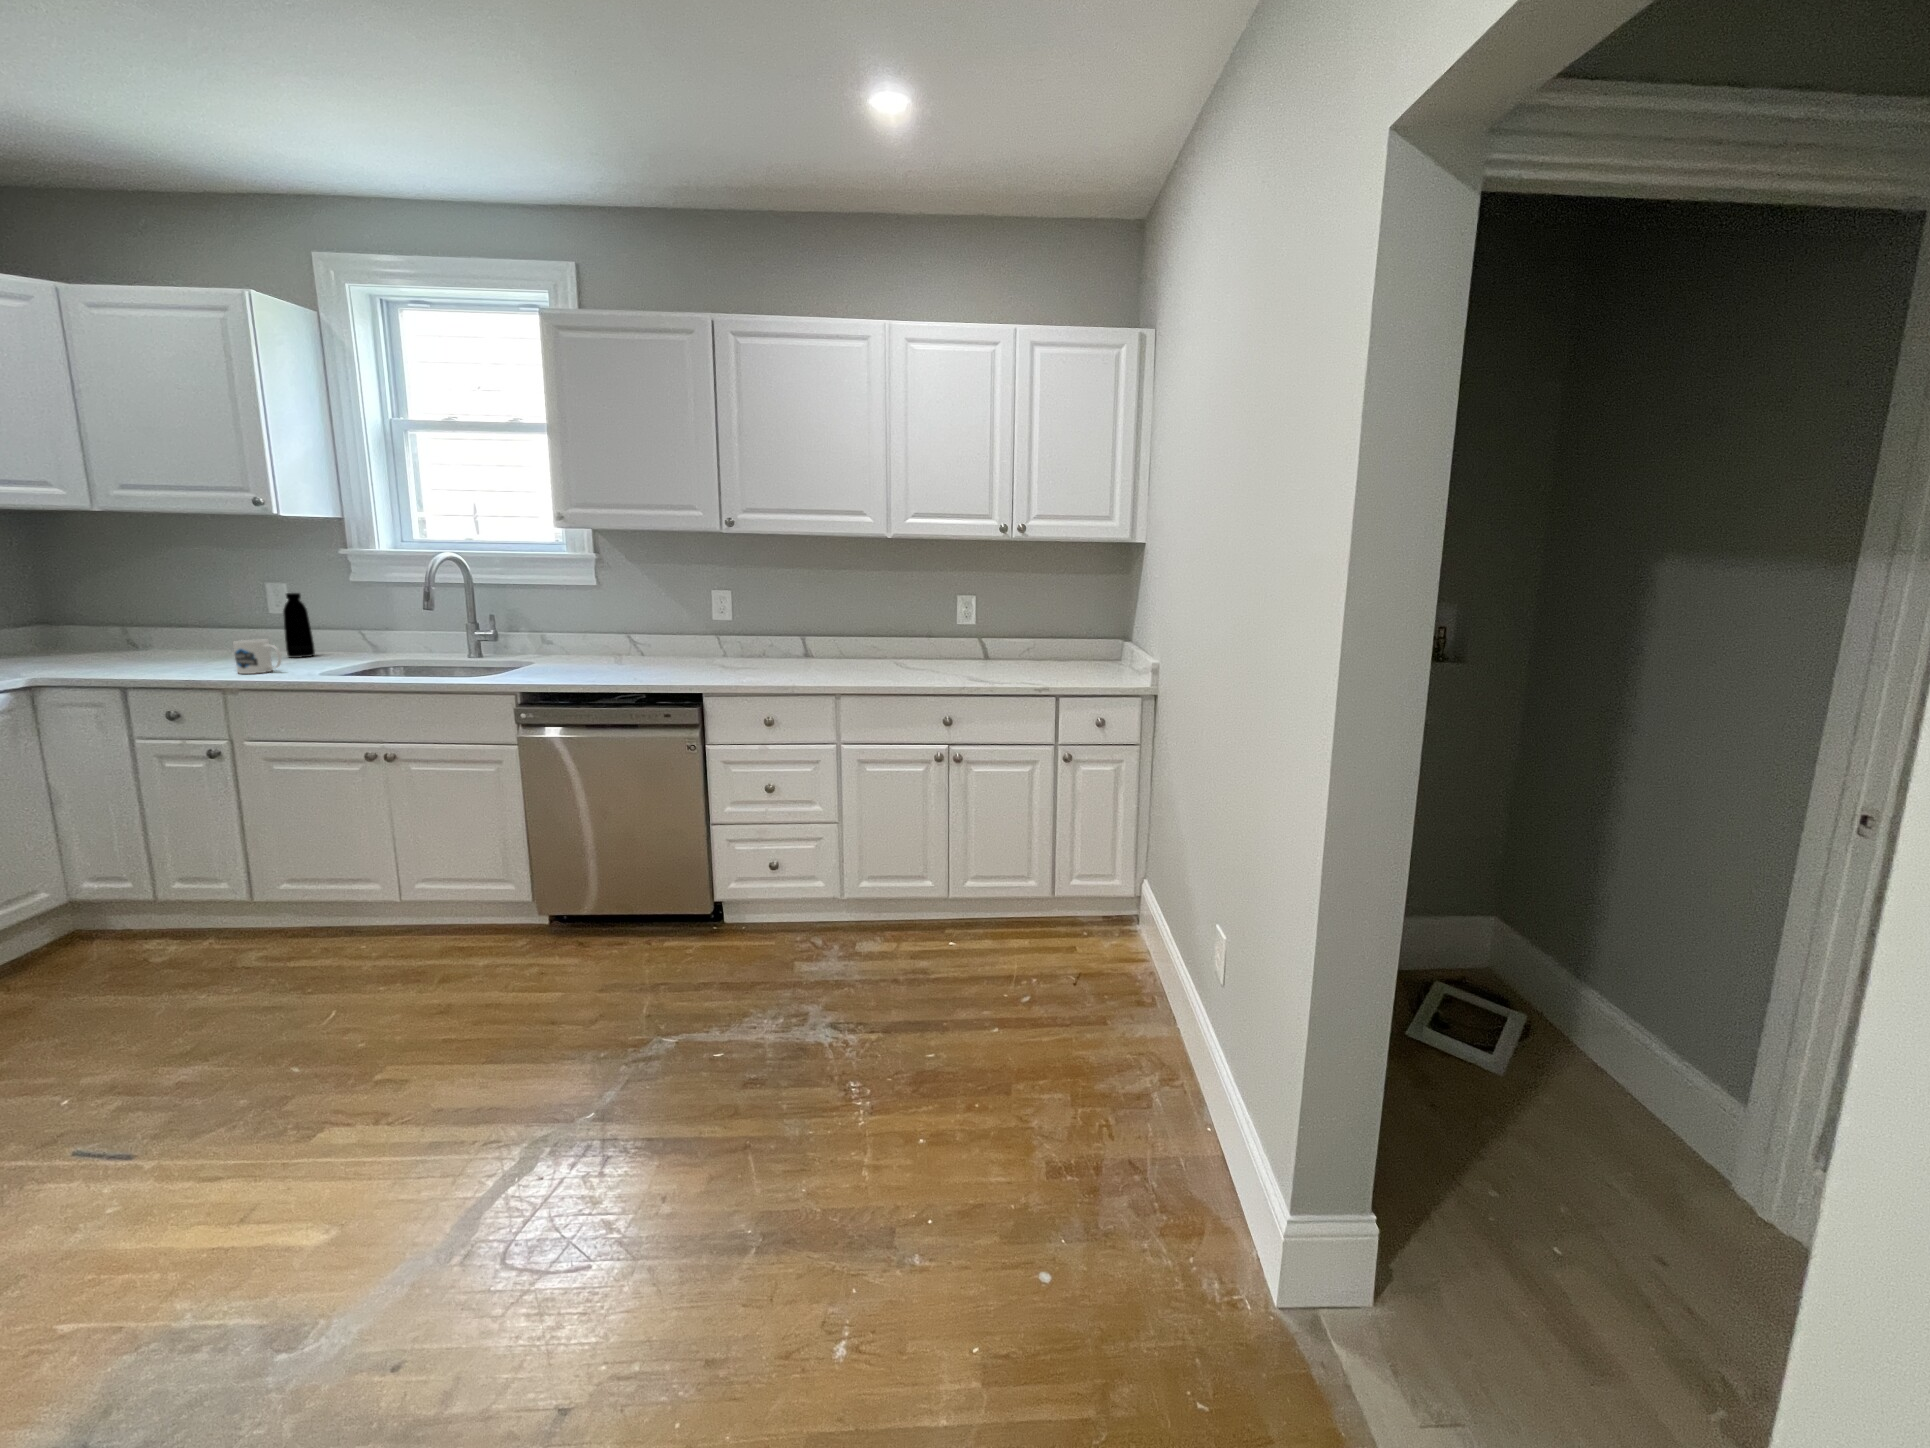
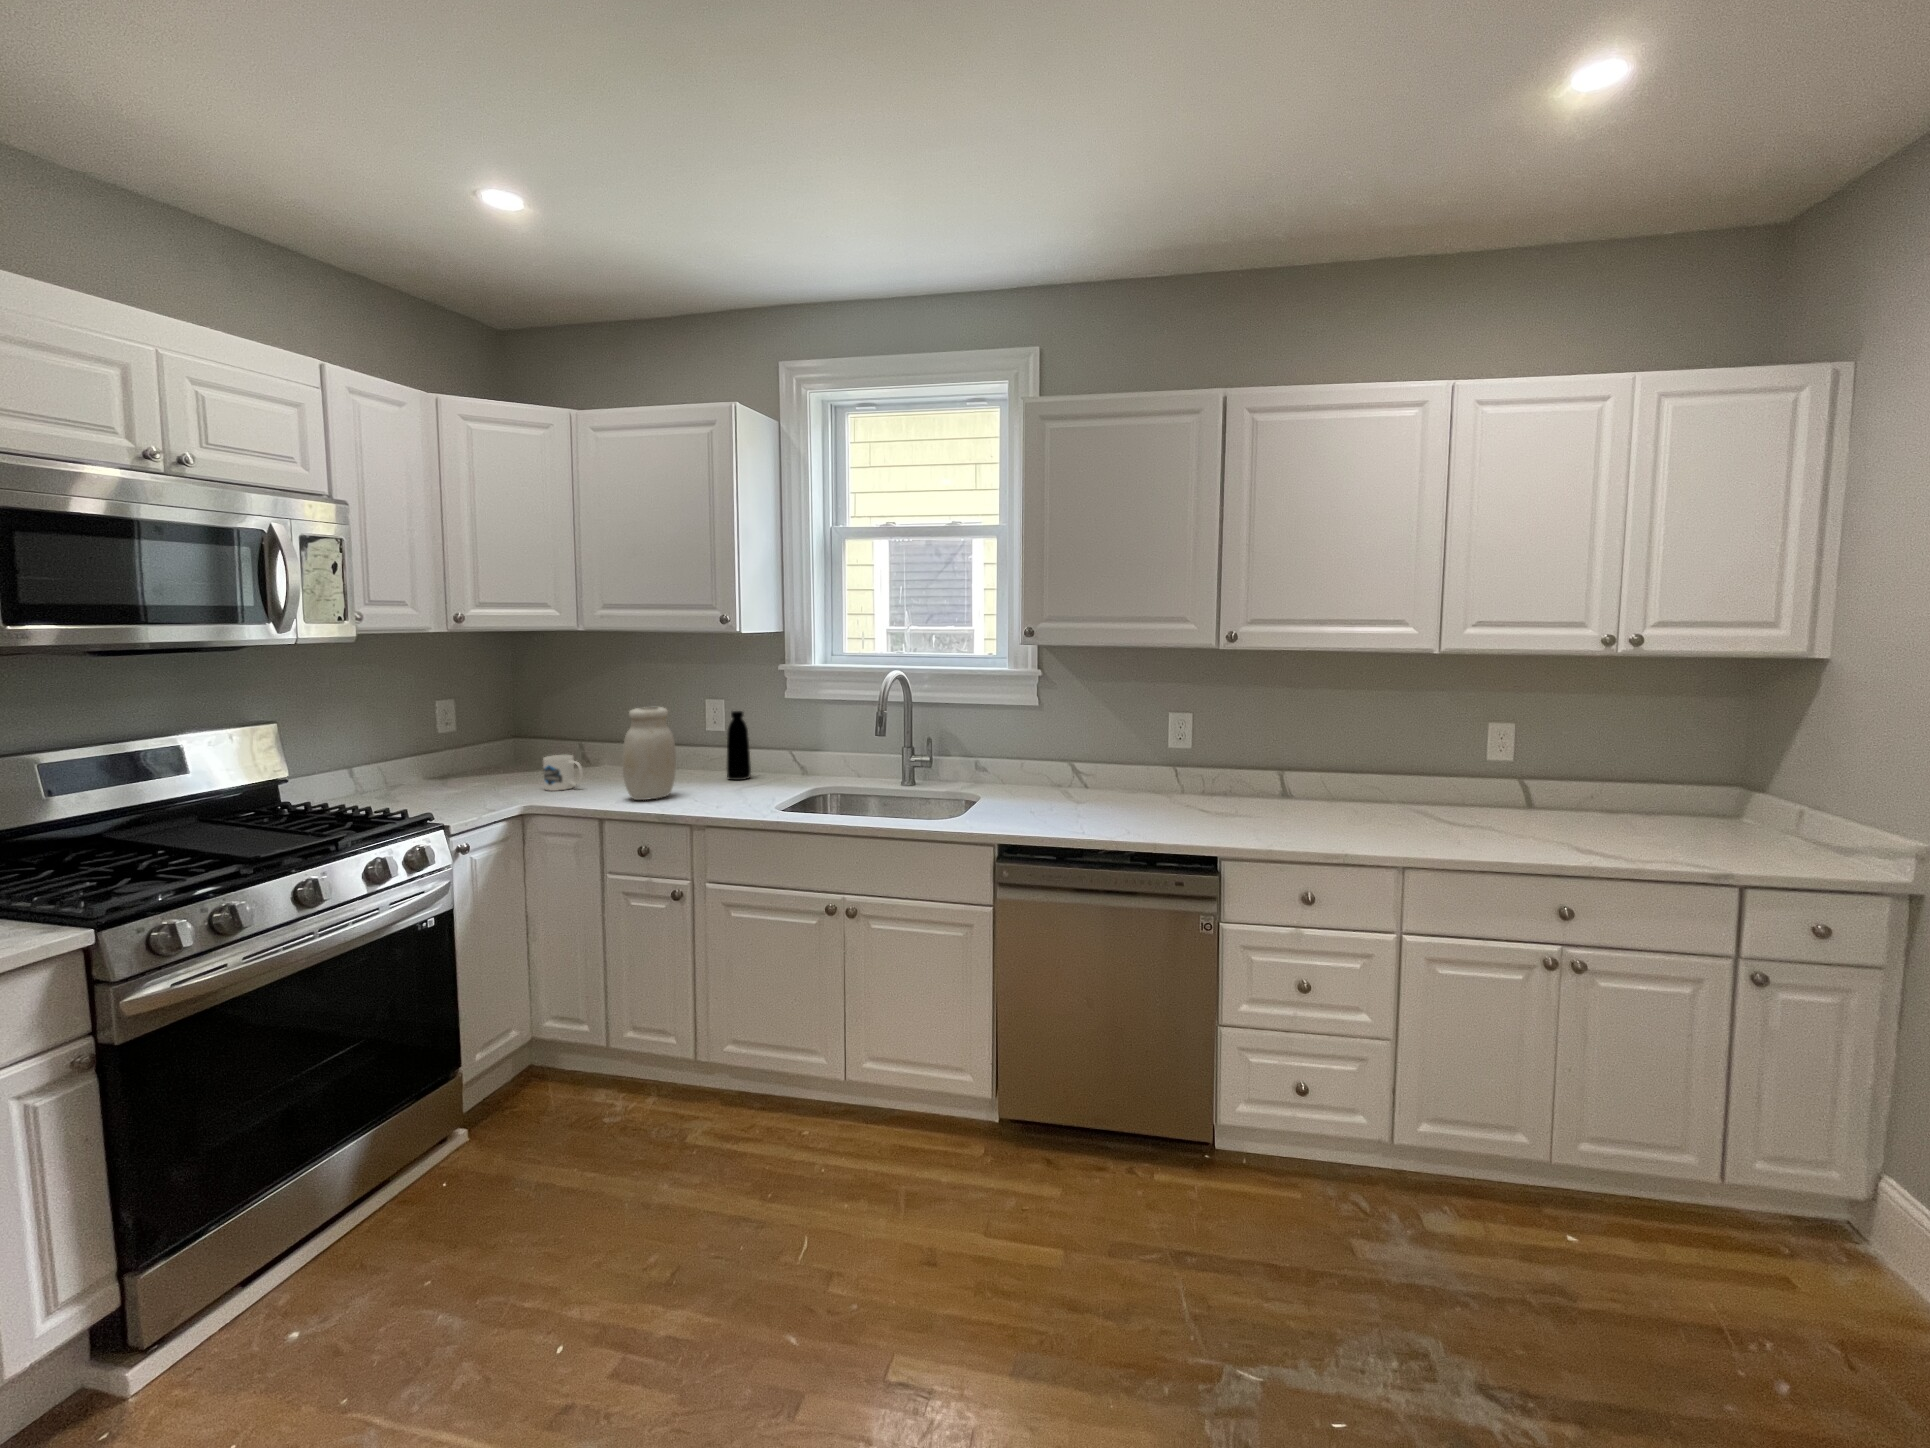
jar: none [146,584,213,671] -> present [622,707,676,800]
mug: present [233,640,281,674] -> present [543,755,583,791]

